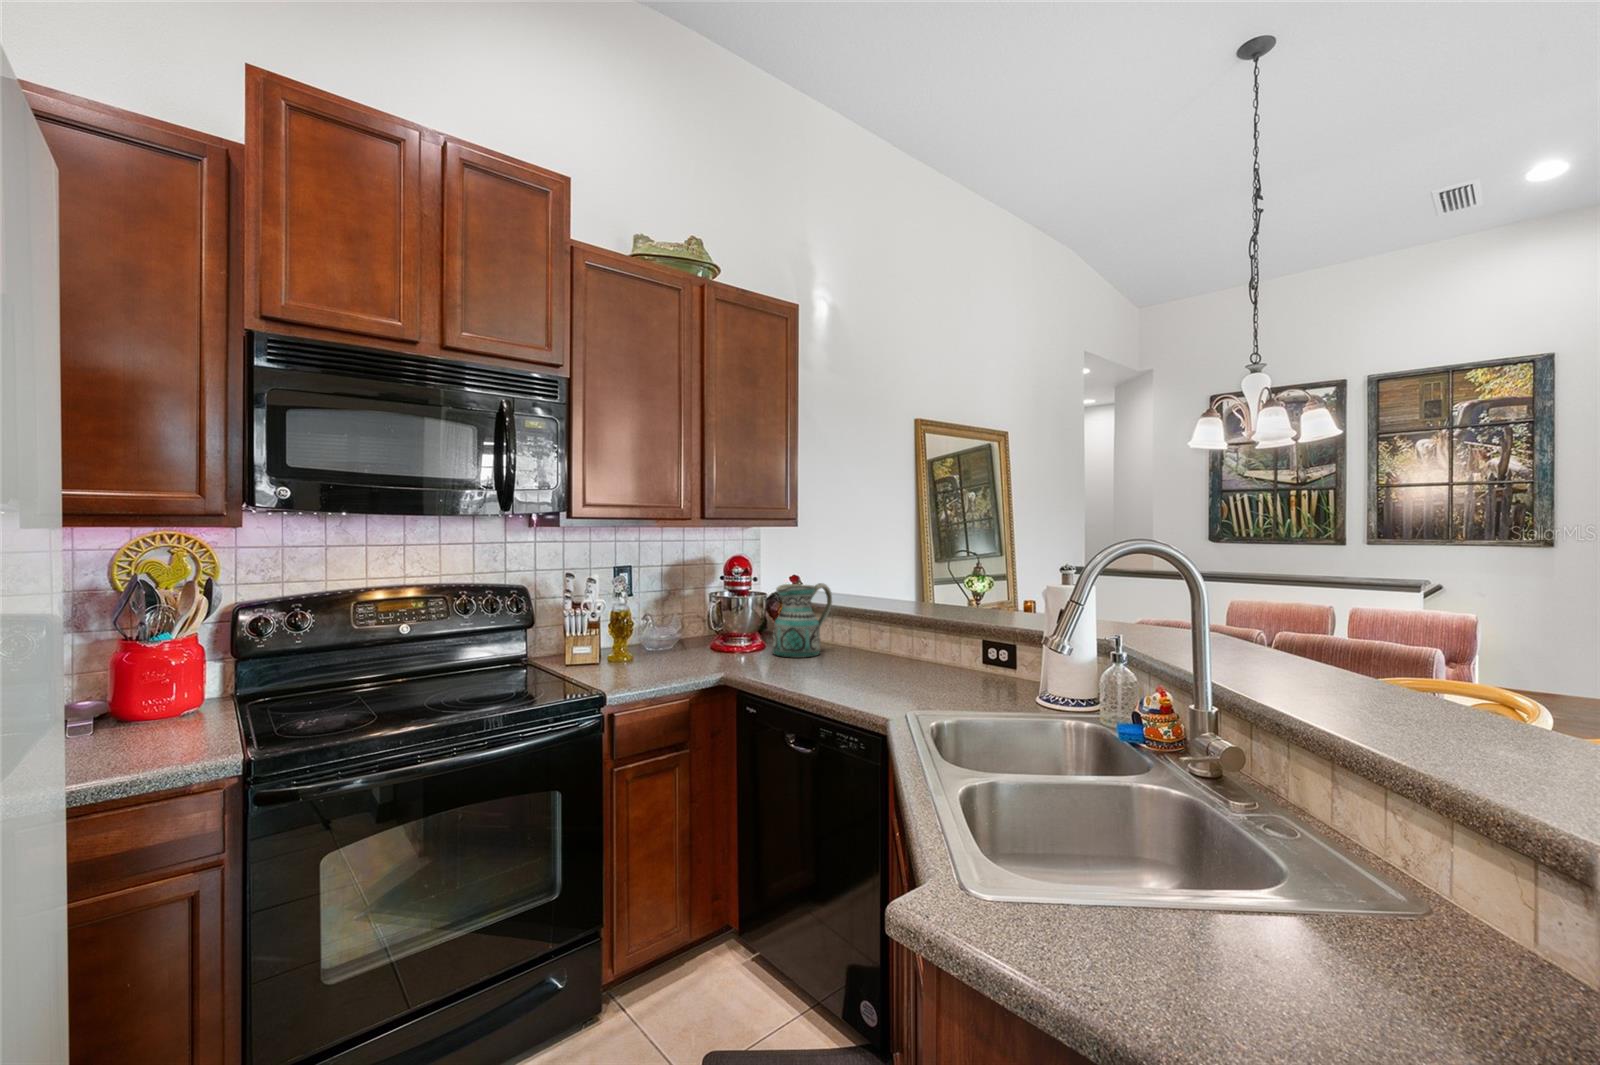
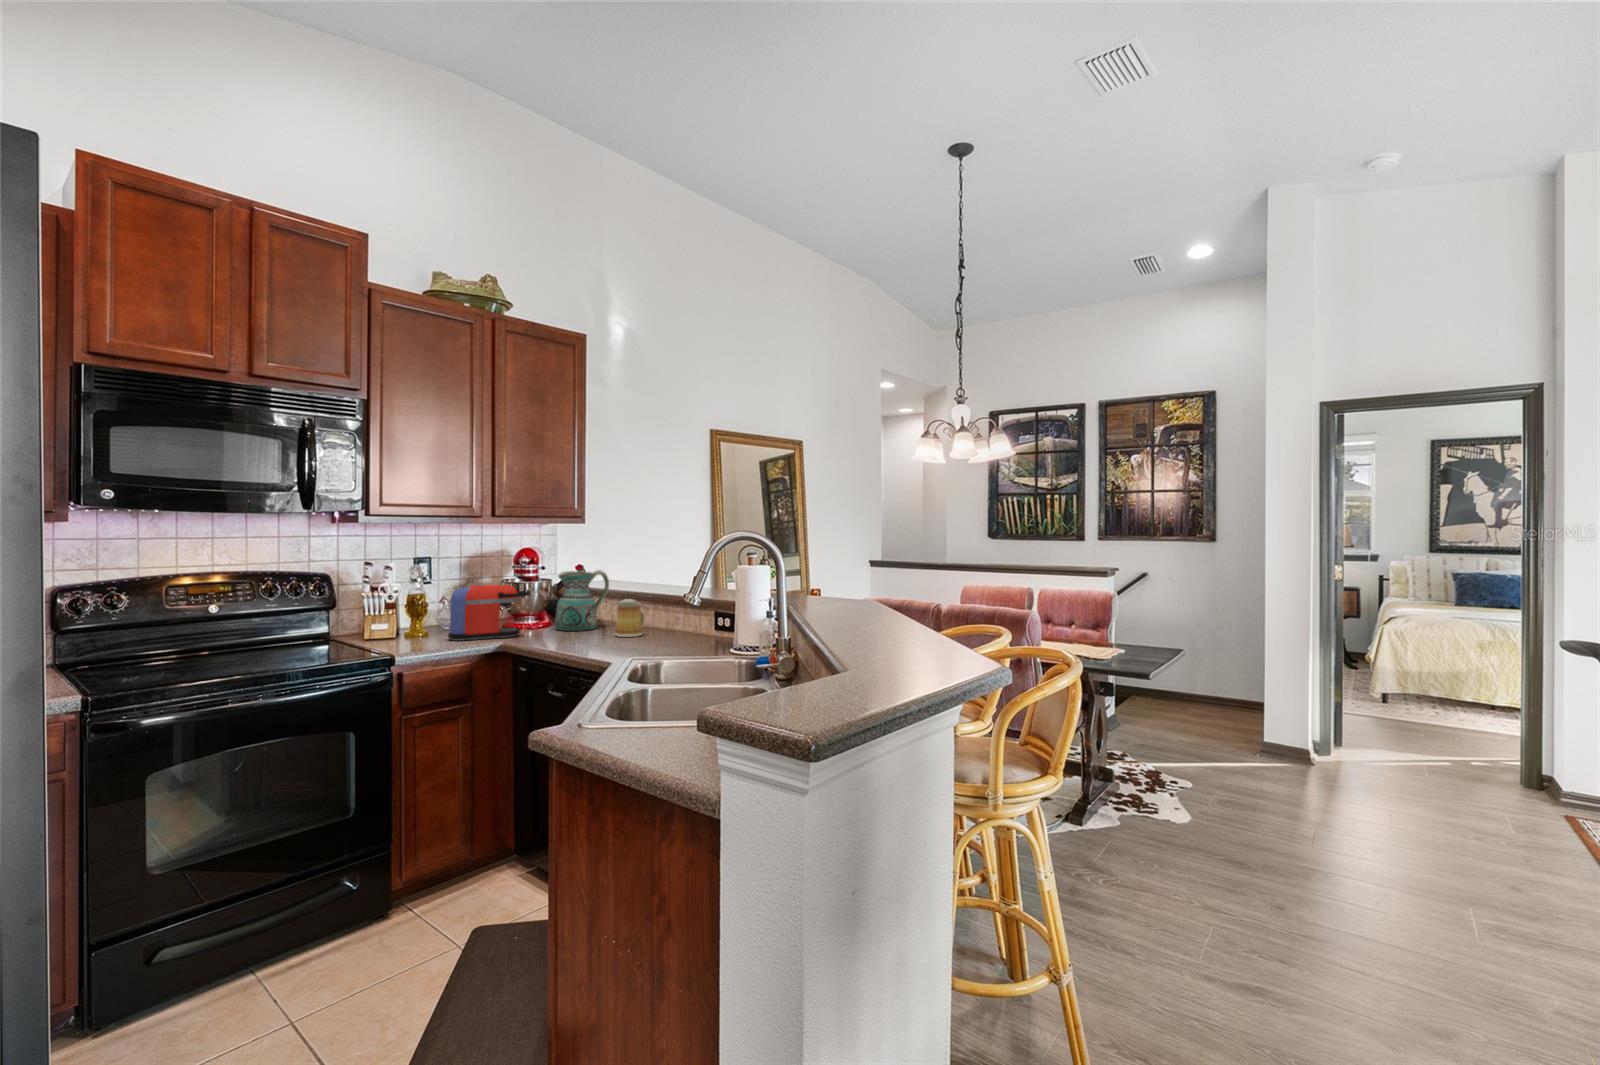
coffee maker: none [658,601,749,670] -> present [448,584,530,641]
mug: none [852,622,887,670] -> present [615,599,644,637]

